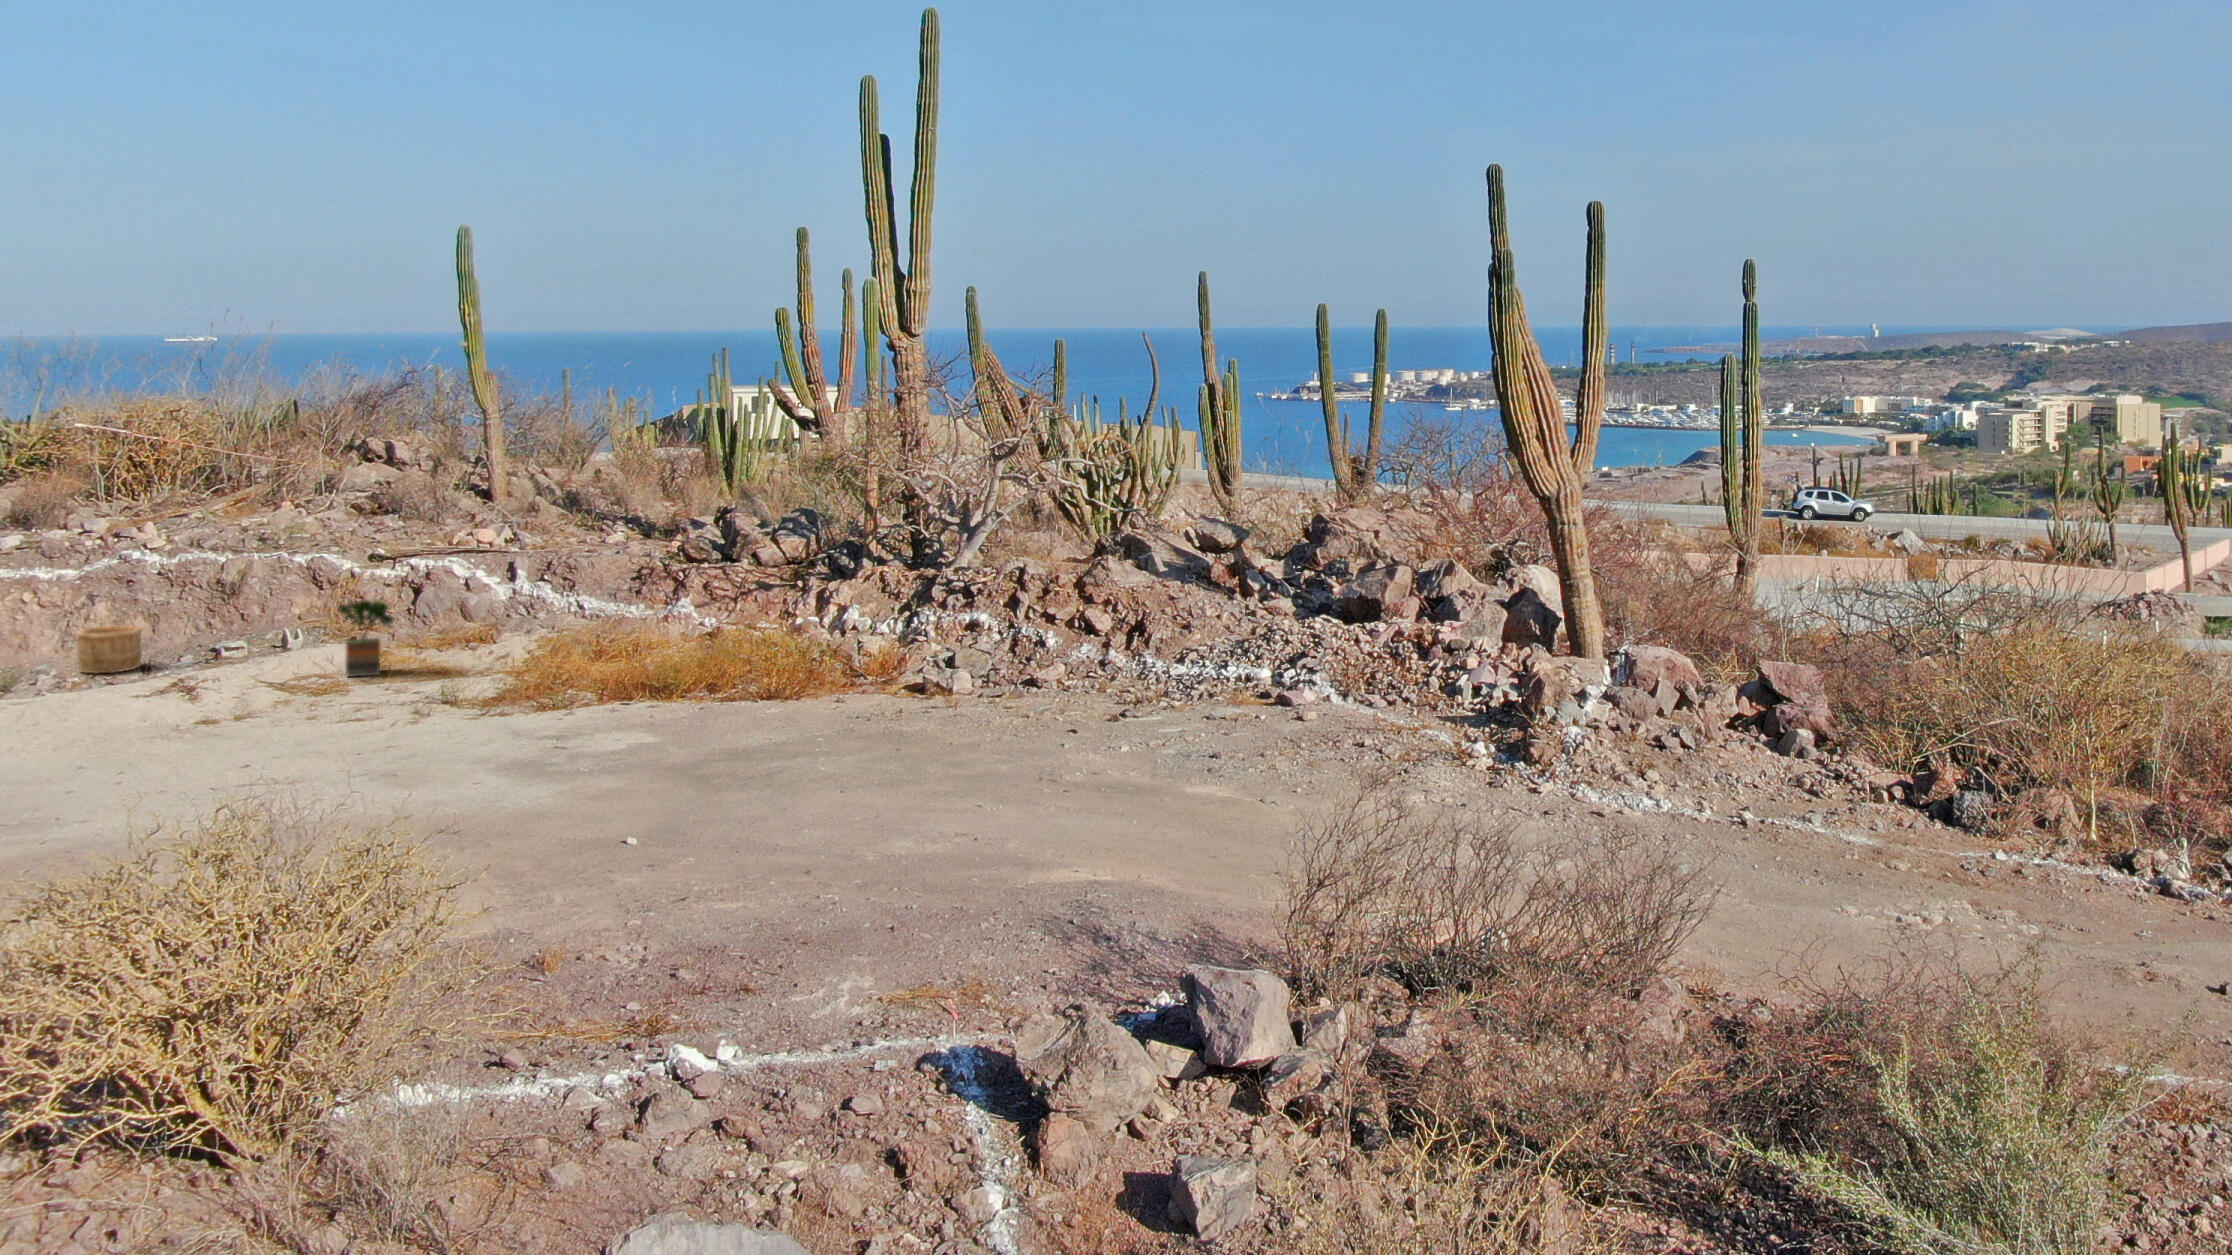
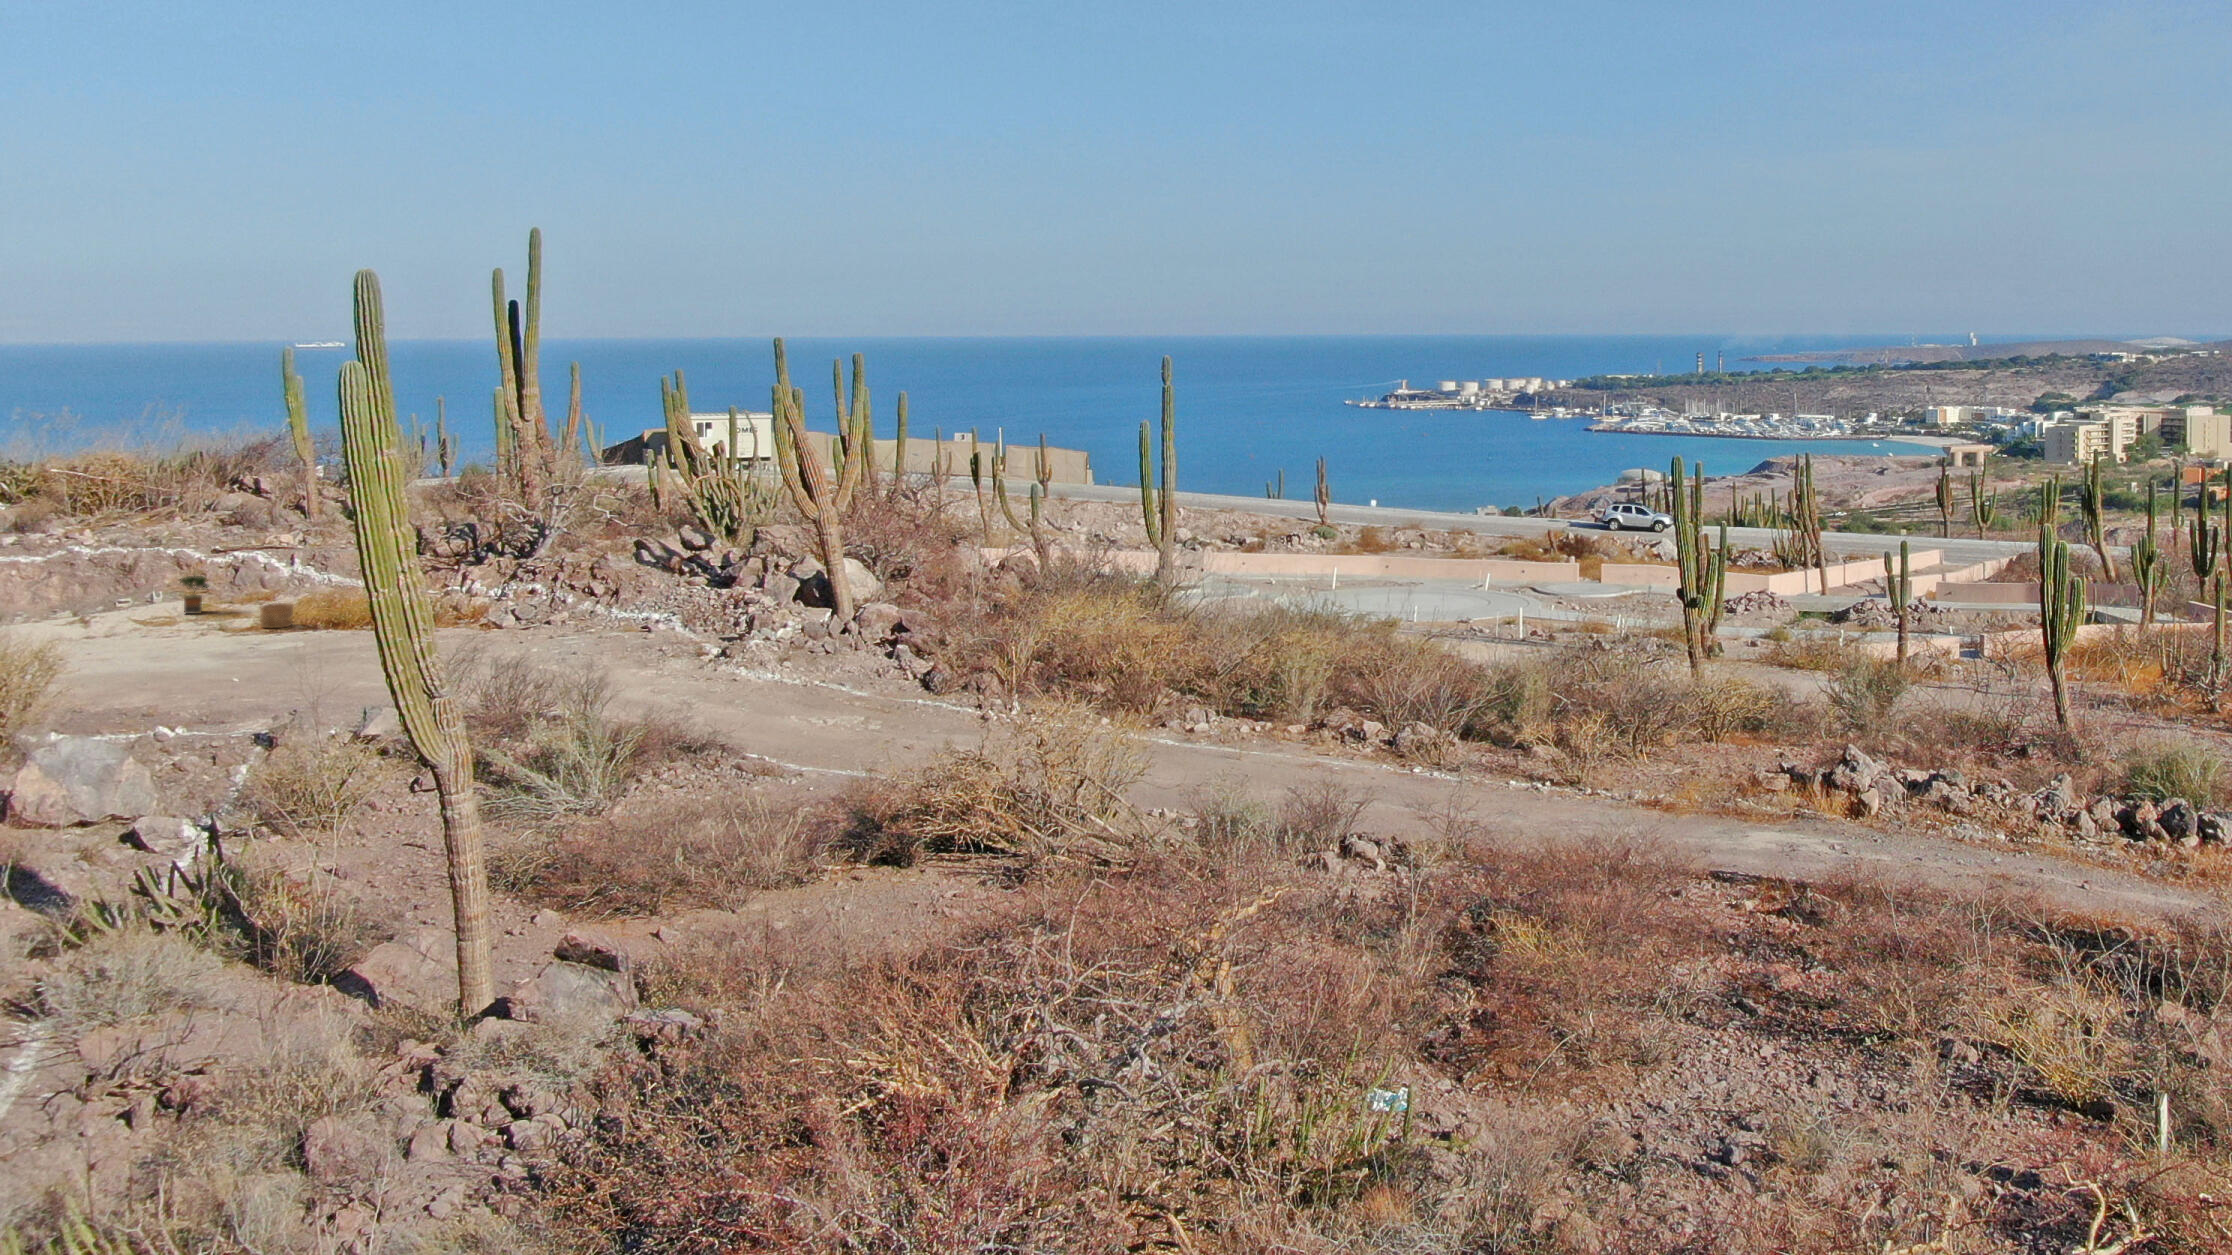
wooden bucket: present [77,625,142,674] -> present [260,603,293,628]

